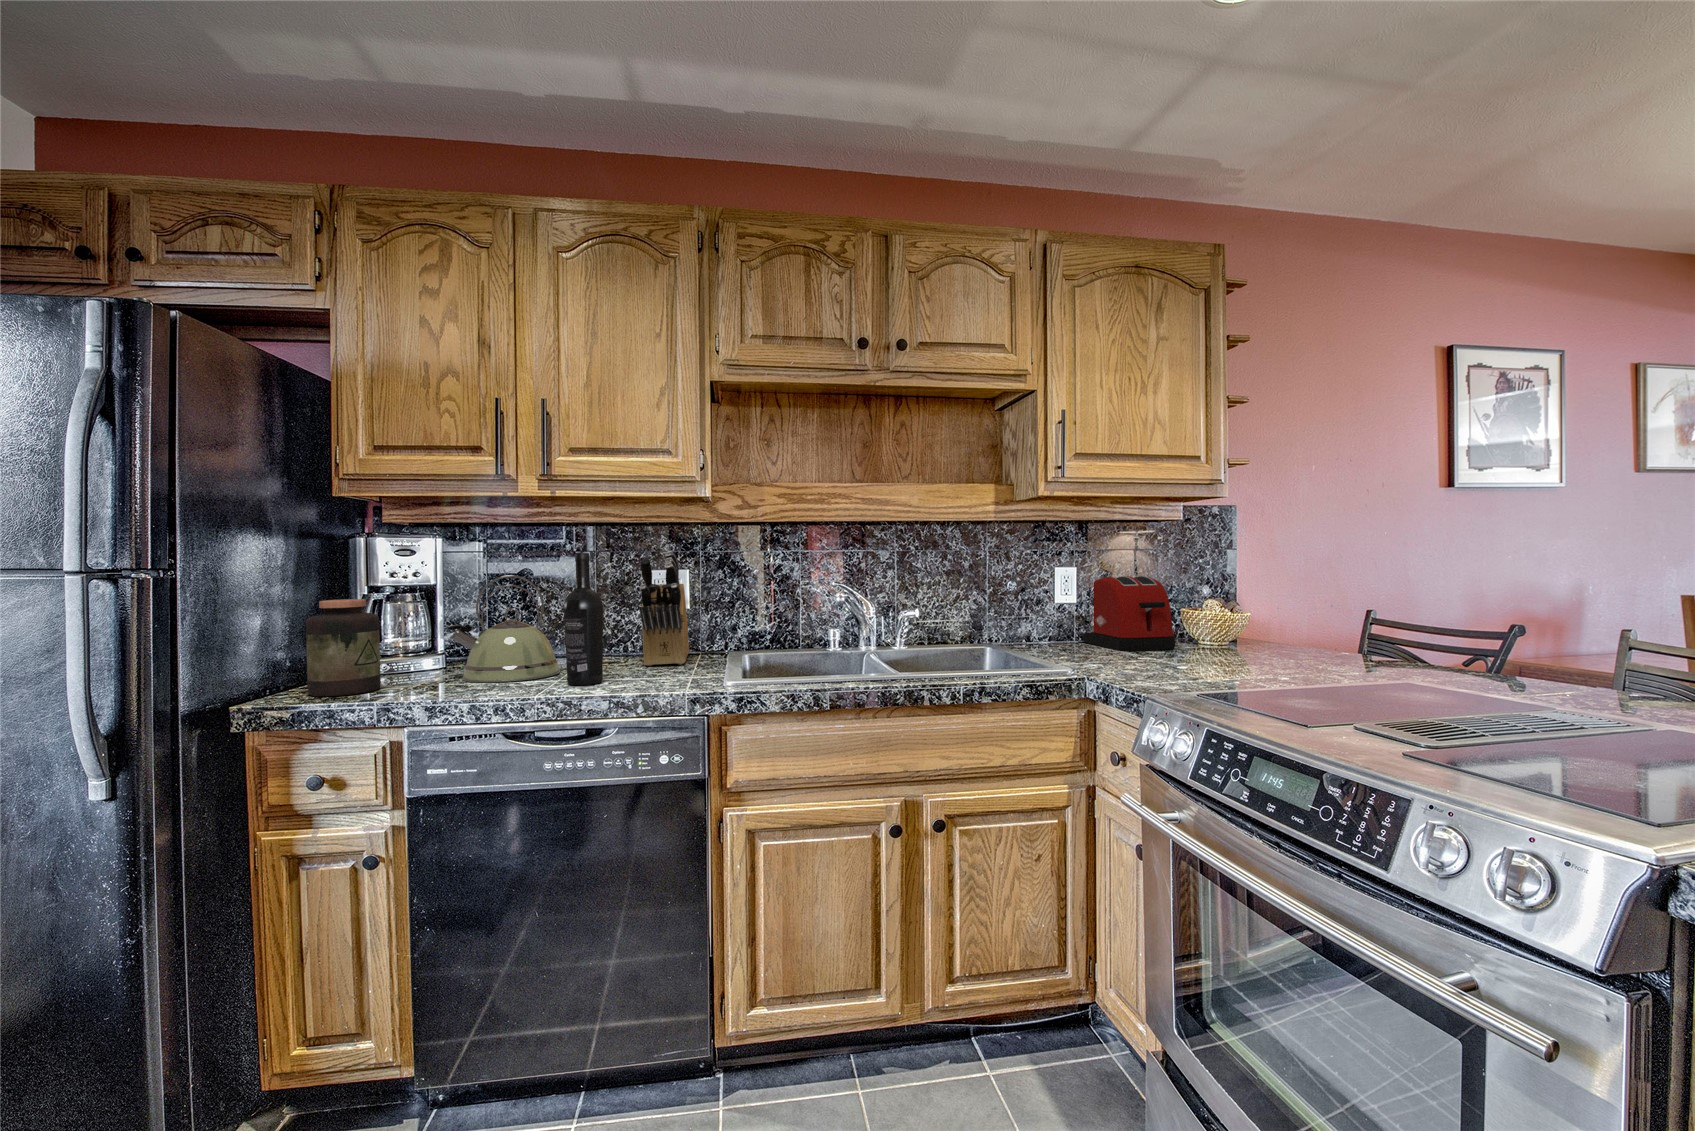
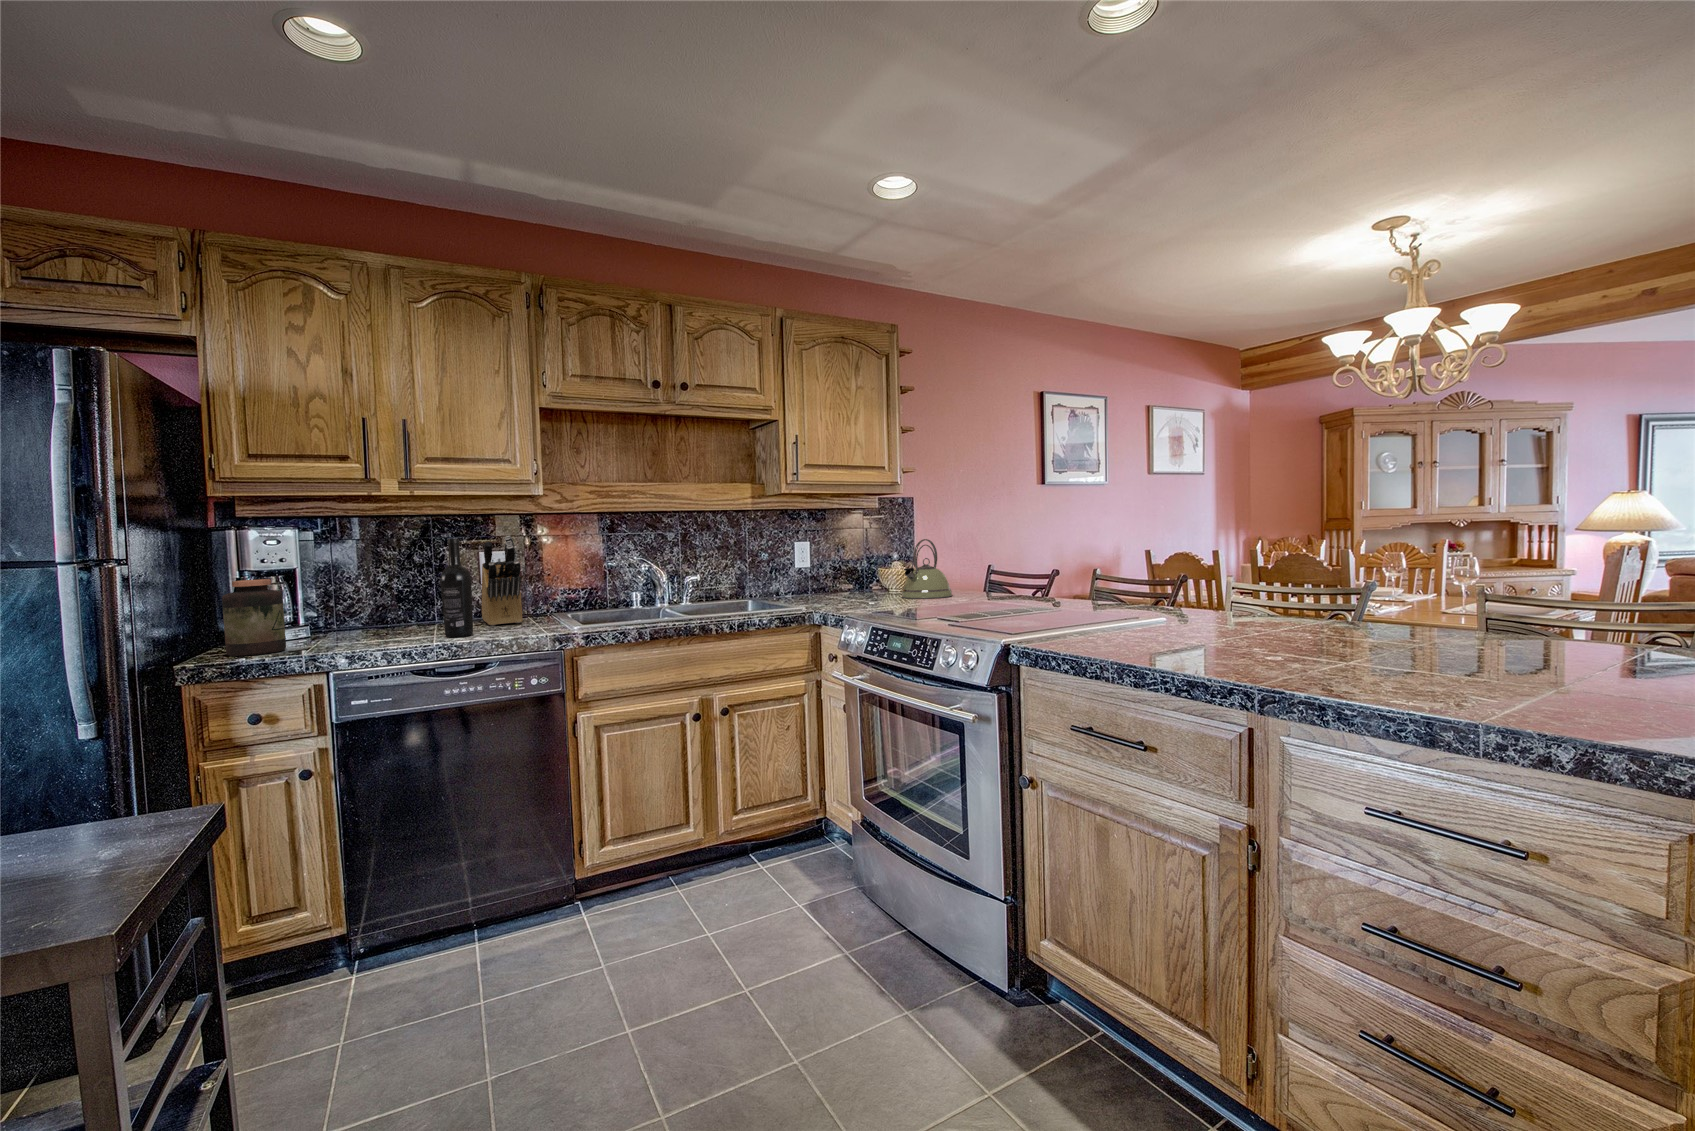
kettle: present [447,575,560,683] -> present [902,539,952,599]
toaster: present [1082,576,1175,651] -> none [814,547,874,599]

